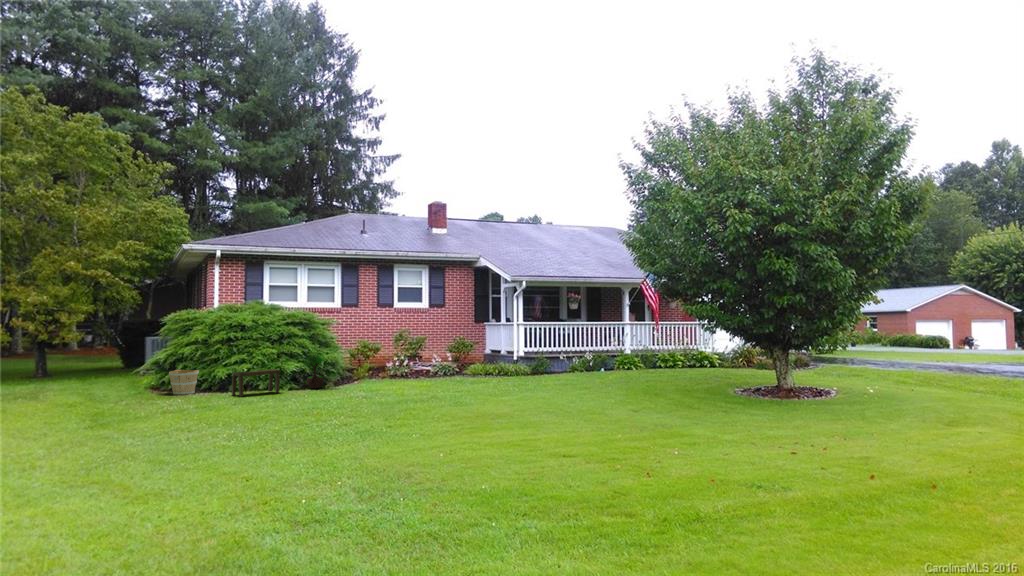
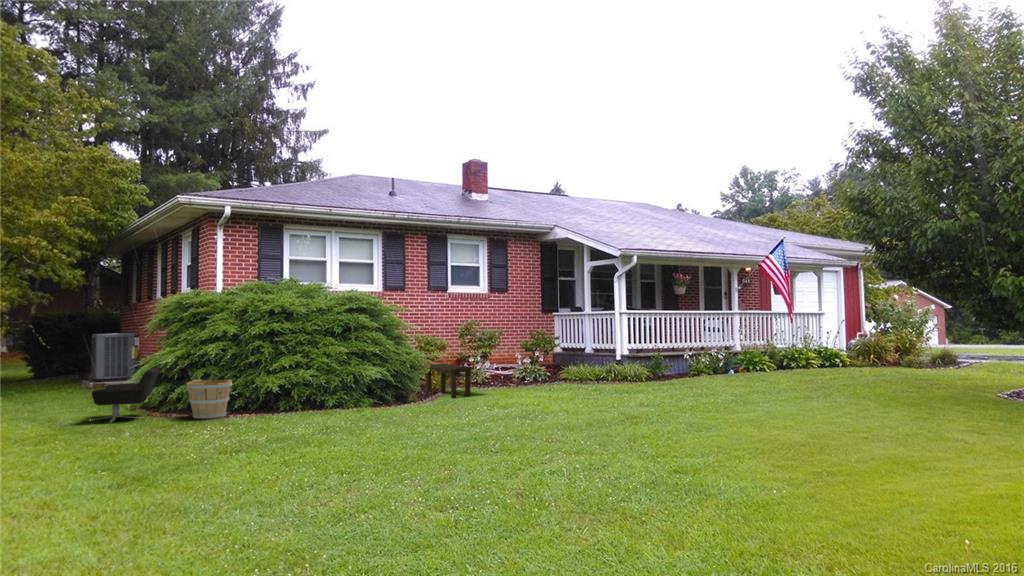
potted tree: present [306,354,324,389] -> none [385,349,418,404]
lounge chair: none [110,362,157,396] -> present [87,368,159,423]
bench: present [232,369,280,397] -> present [426,364,471,398]

